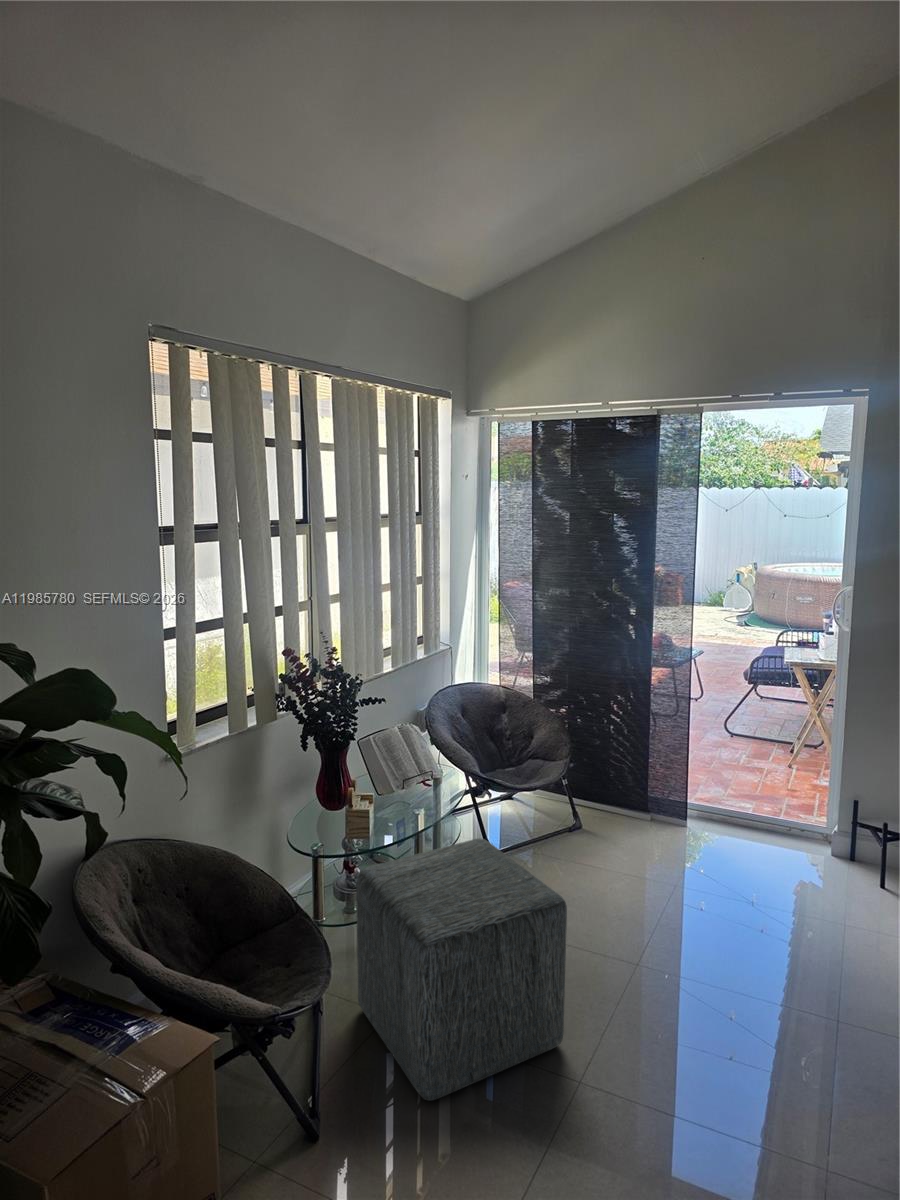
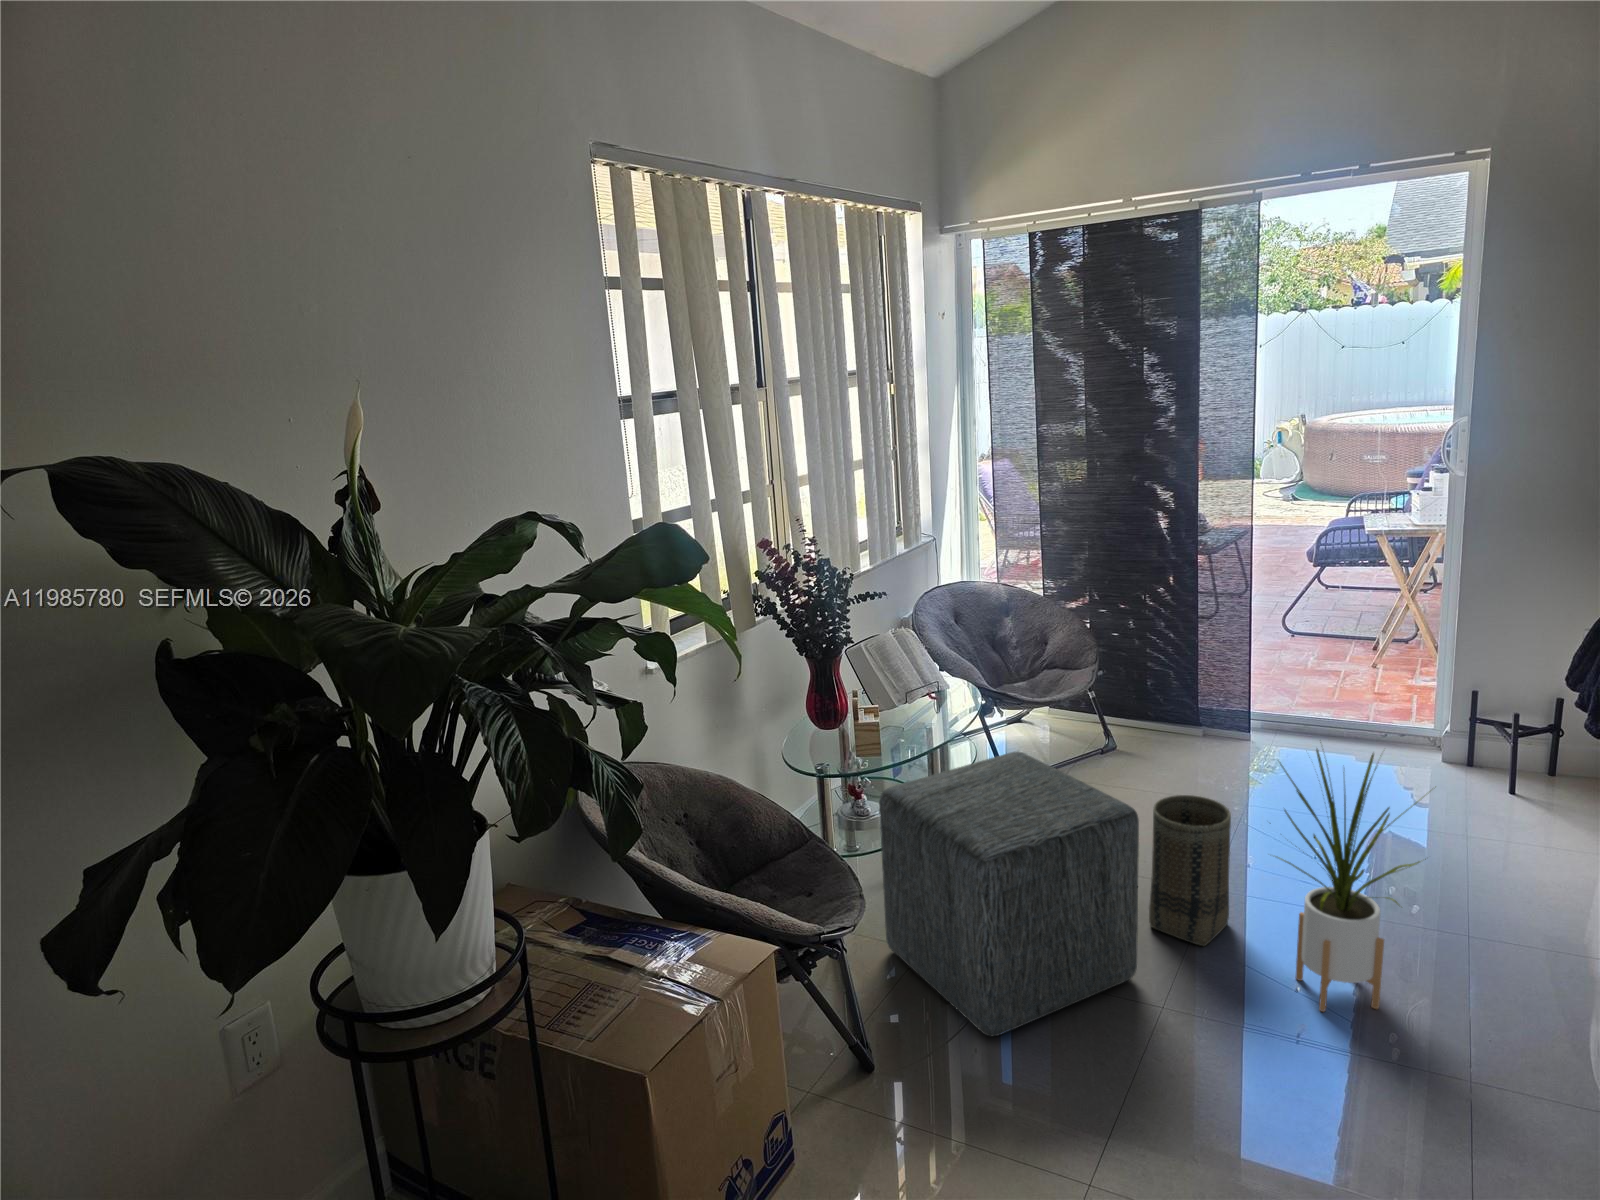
house plant: none [669,848,805,1086] -> present [1278,749,1426,1012]
basket: none [582,882,650,1016] -> present [1149,795,1231,946]

